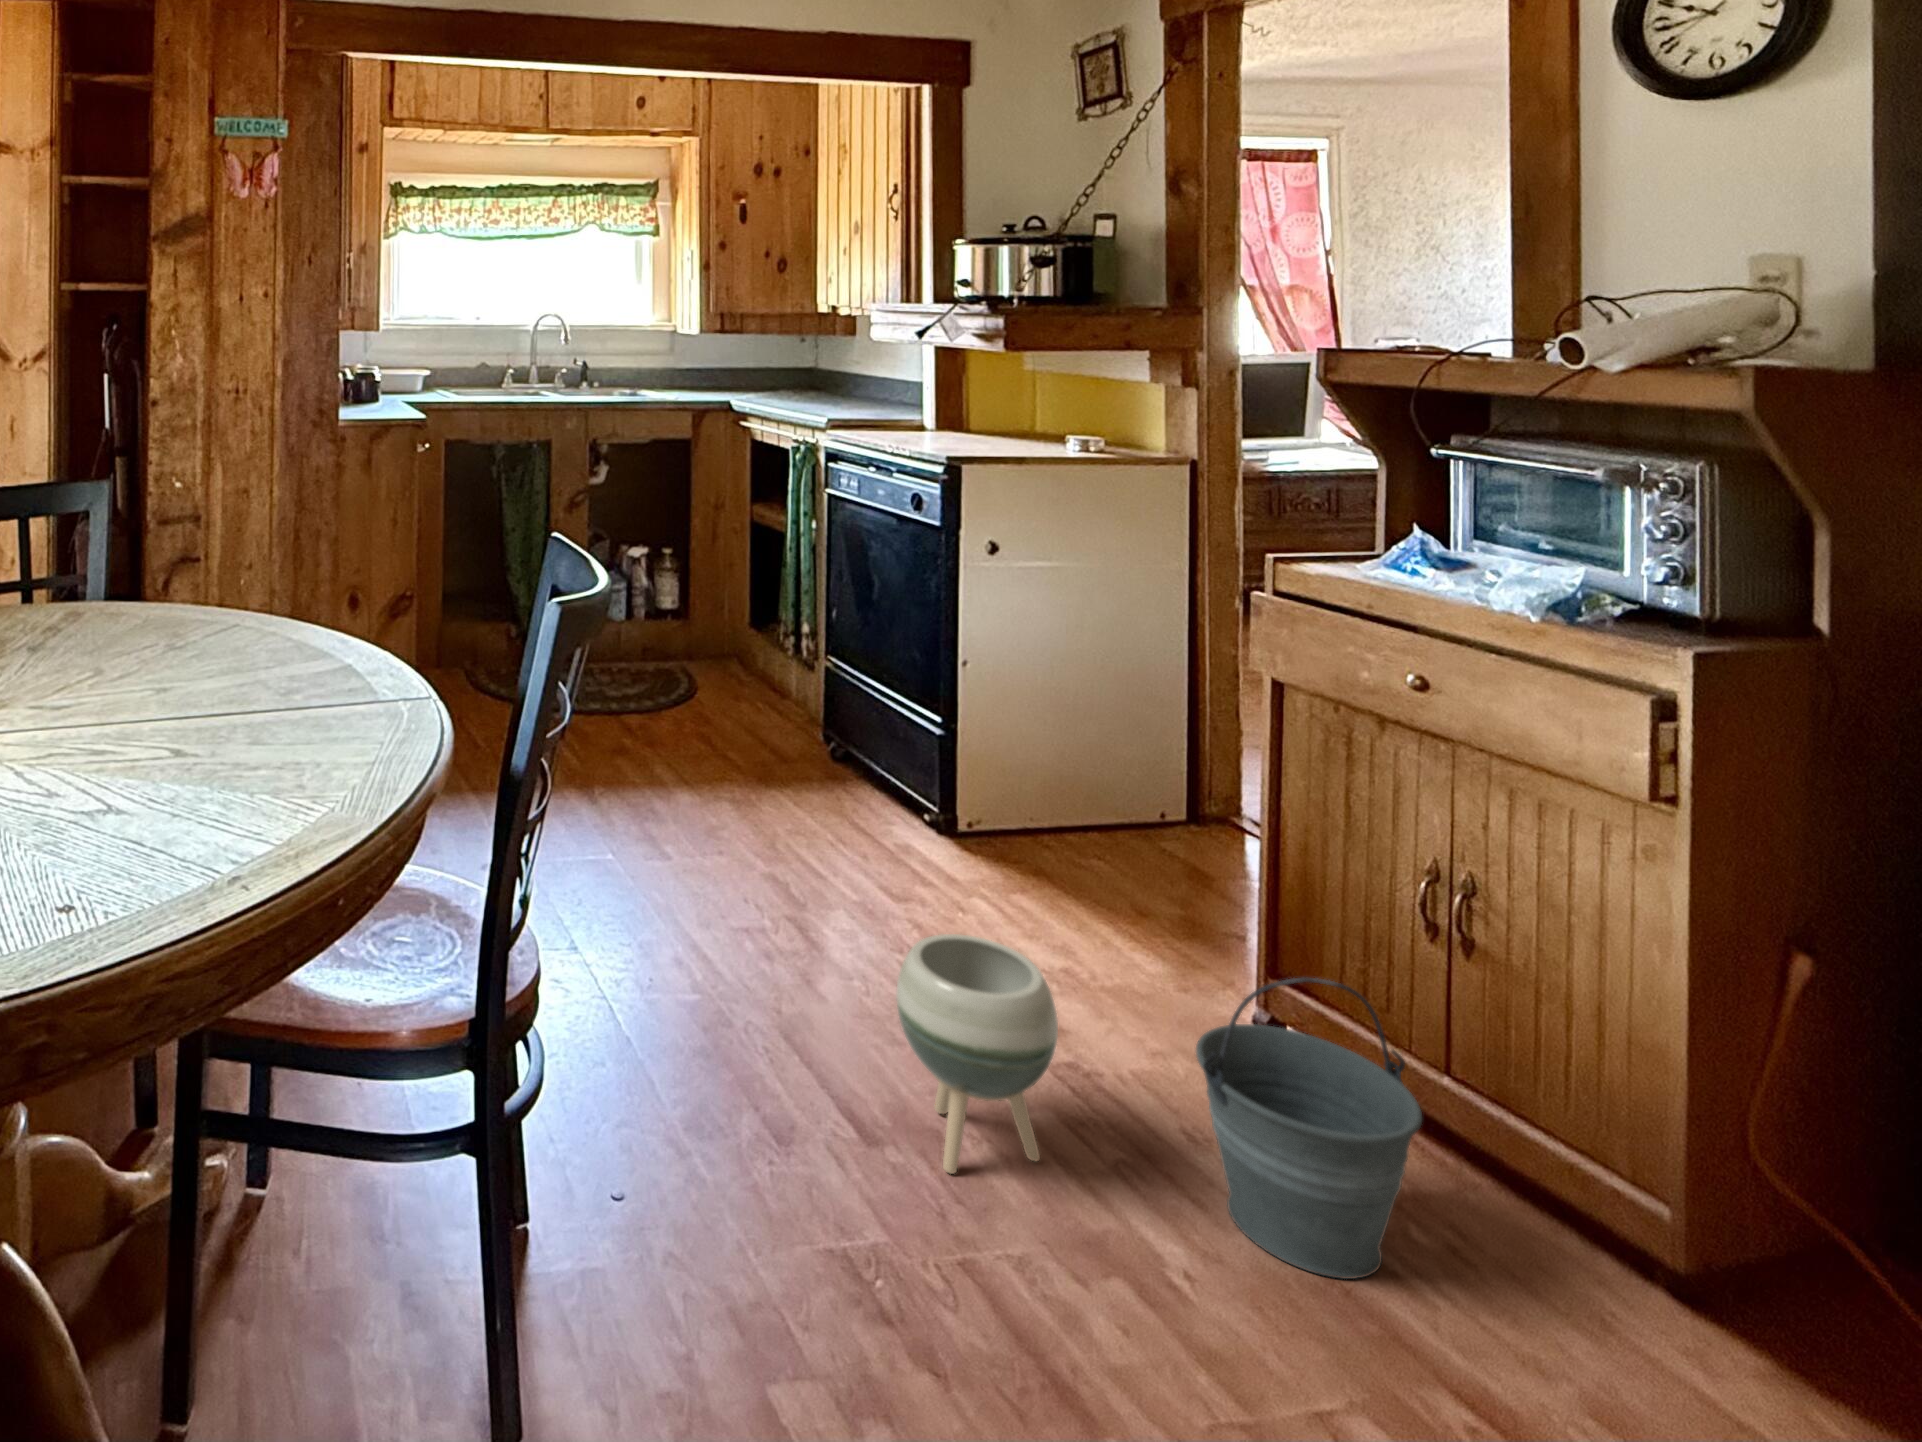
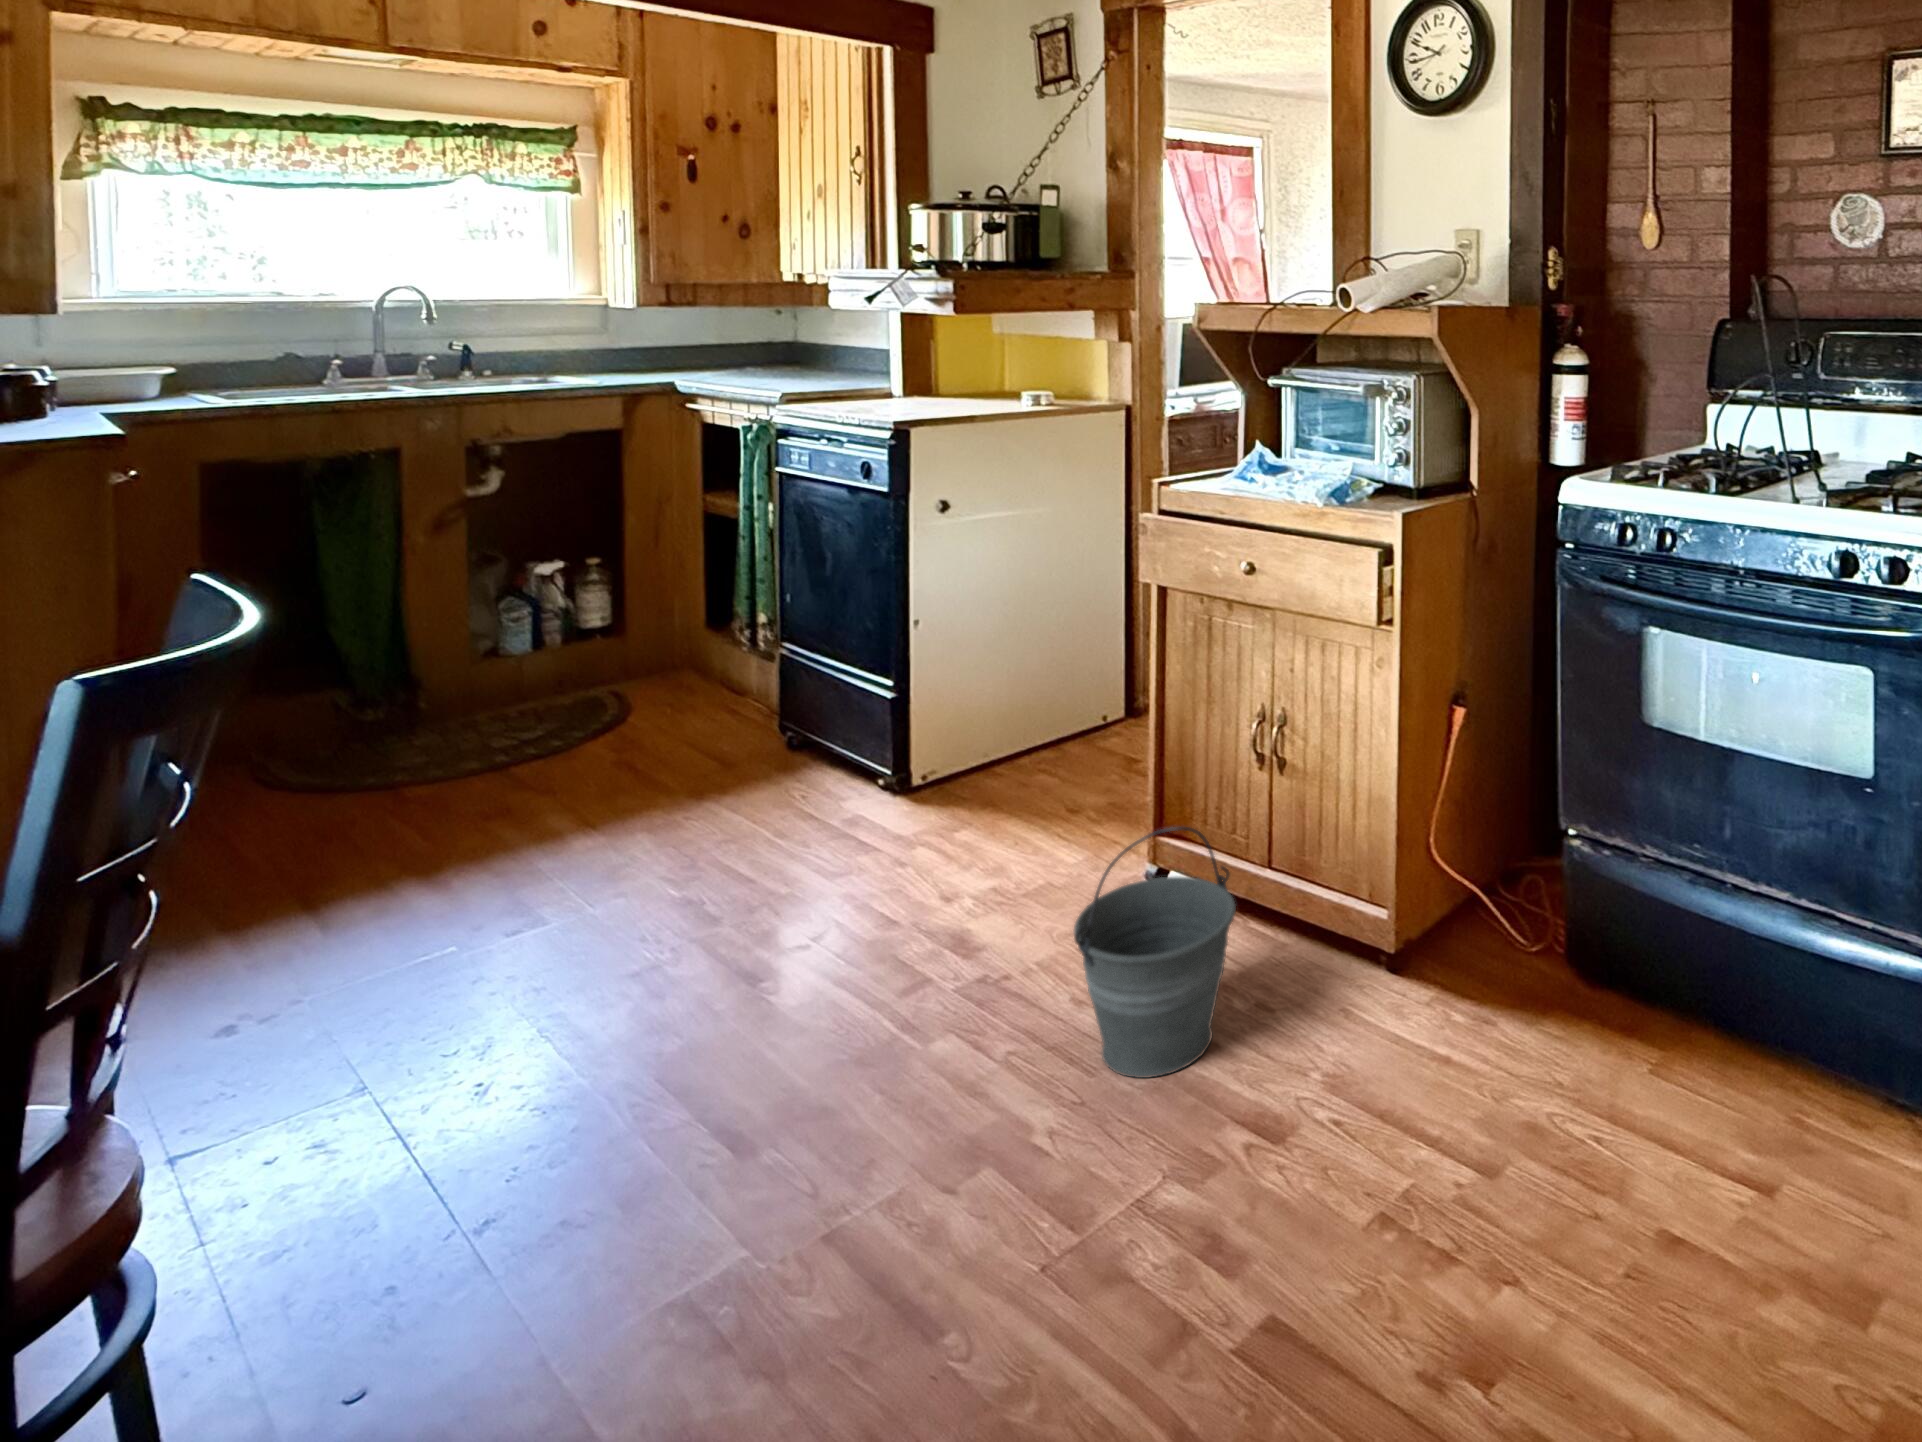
planter: present [896,934,1058,1174] -> none [784,896,952,1149]

